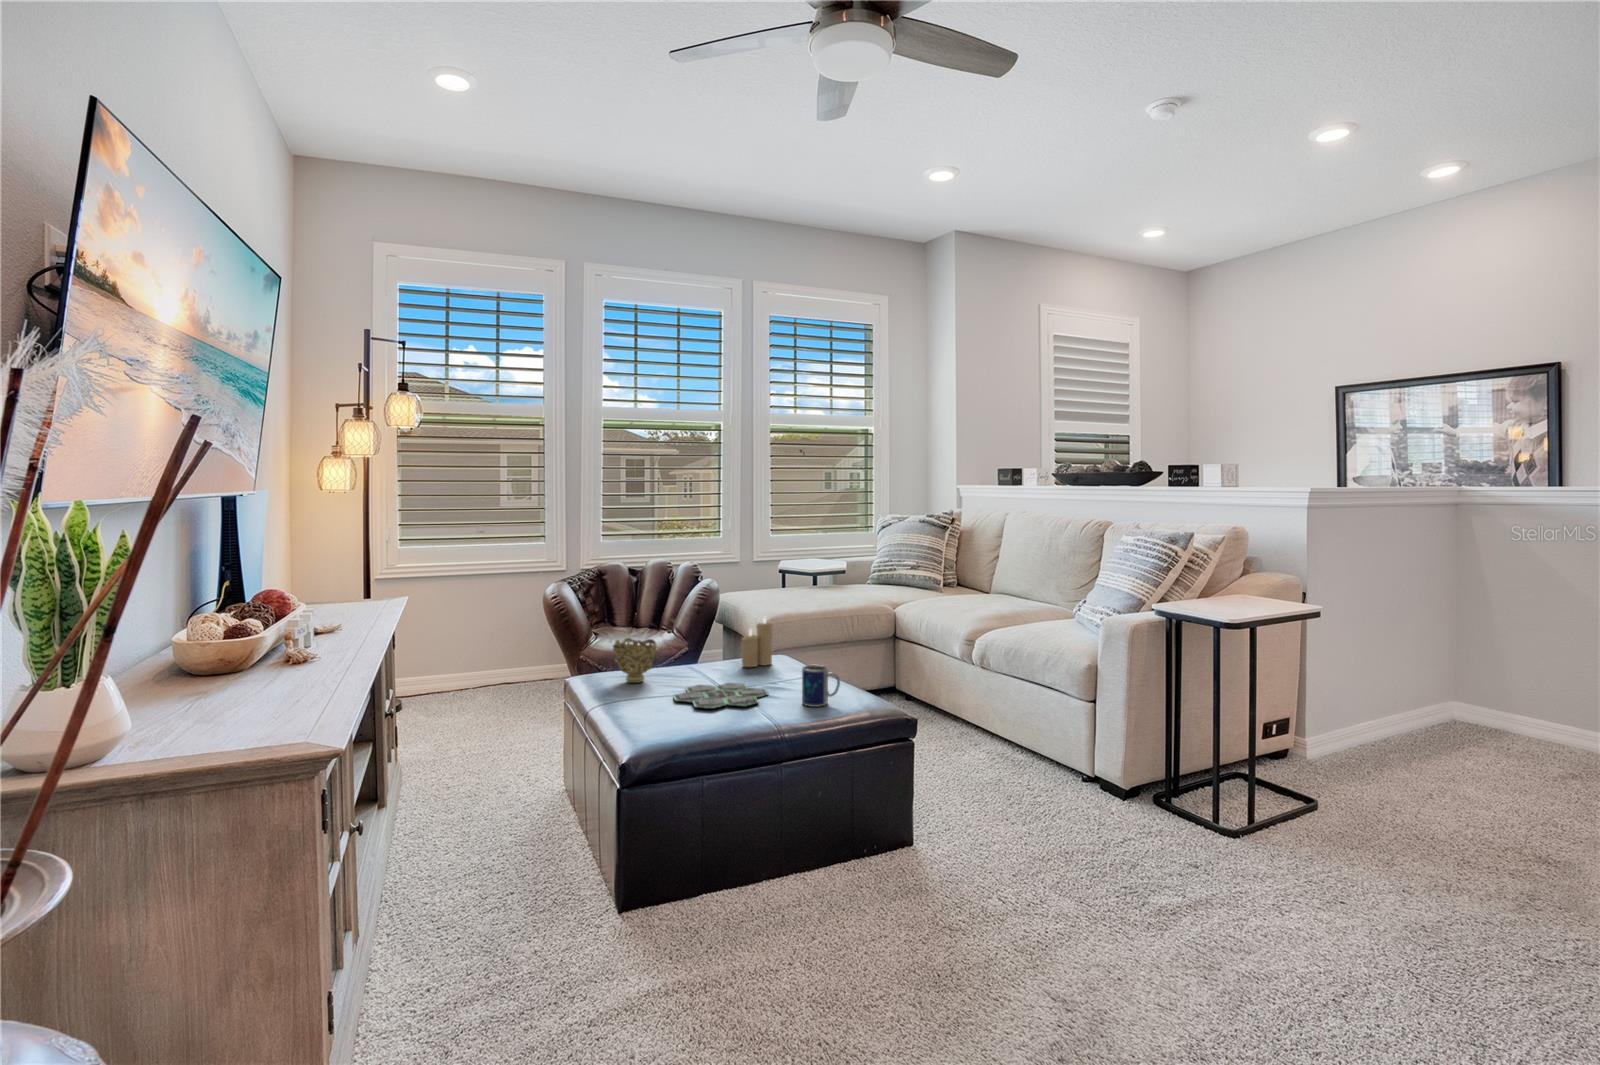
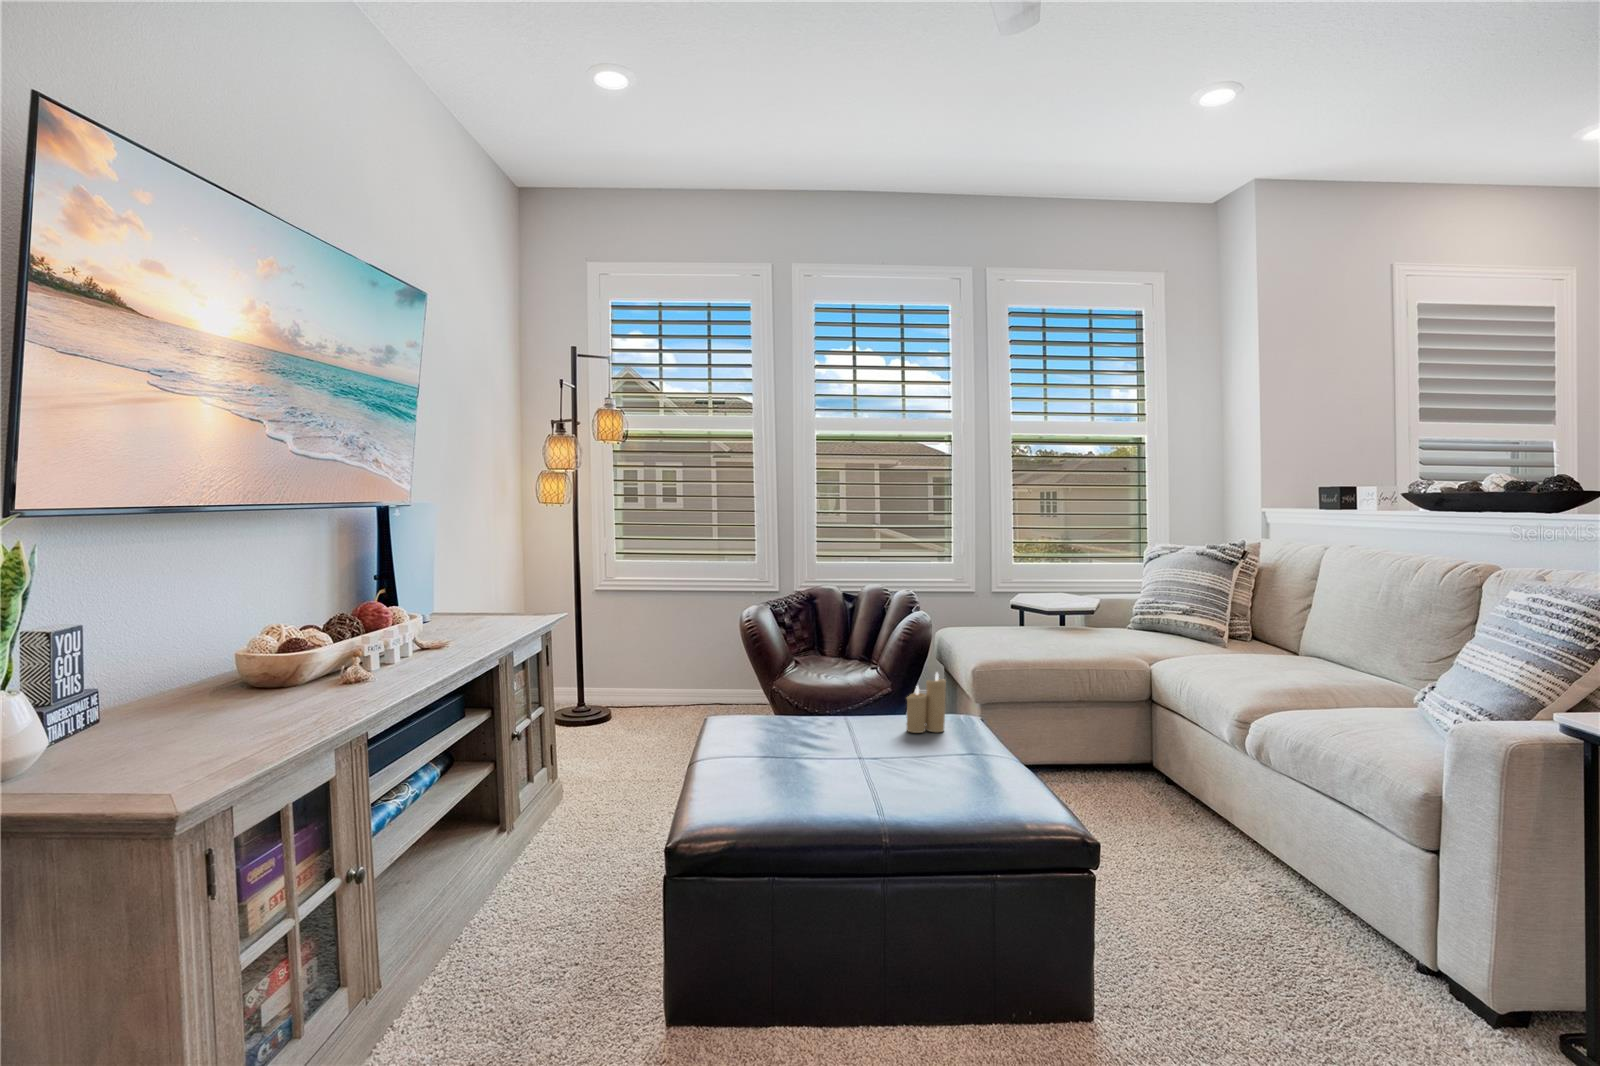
decorative bowl: present [613,638,657,683] -> none [751,684,800,738]
mug: present [802,665,840,707] -> none [947,749,996,807]
board game: present [674,683,768,709] -> none [798,750,913,792]

